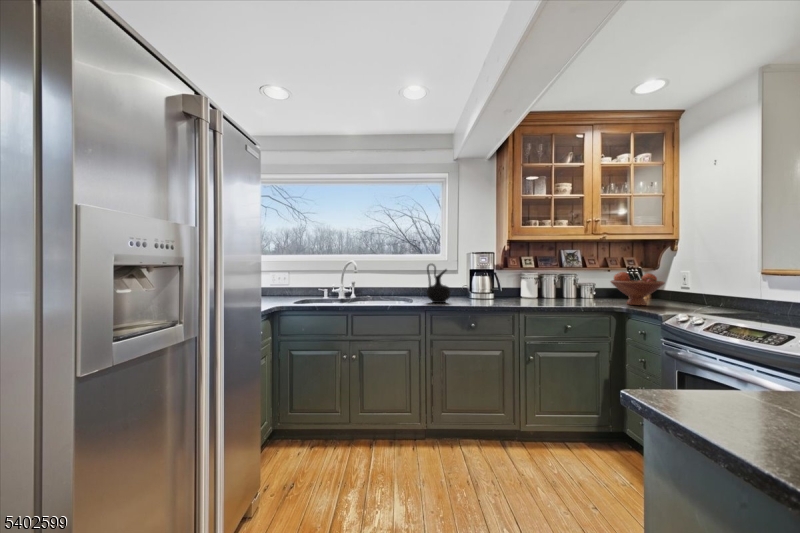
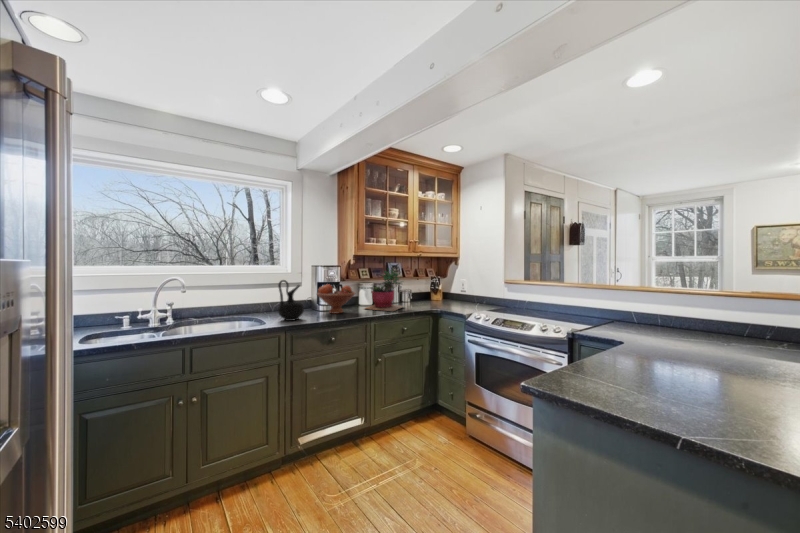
succulent plant: none [521,254,578,305] -> present [366,269,403,311]
fruit bowl: present [611,272,665,306] -> present [317,284,355,314]

